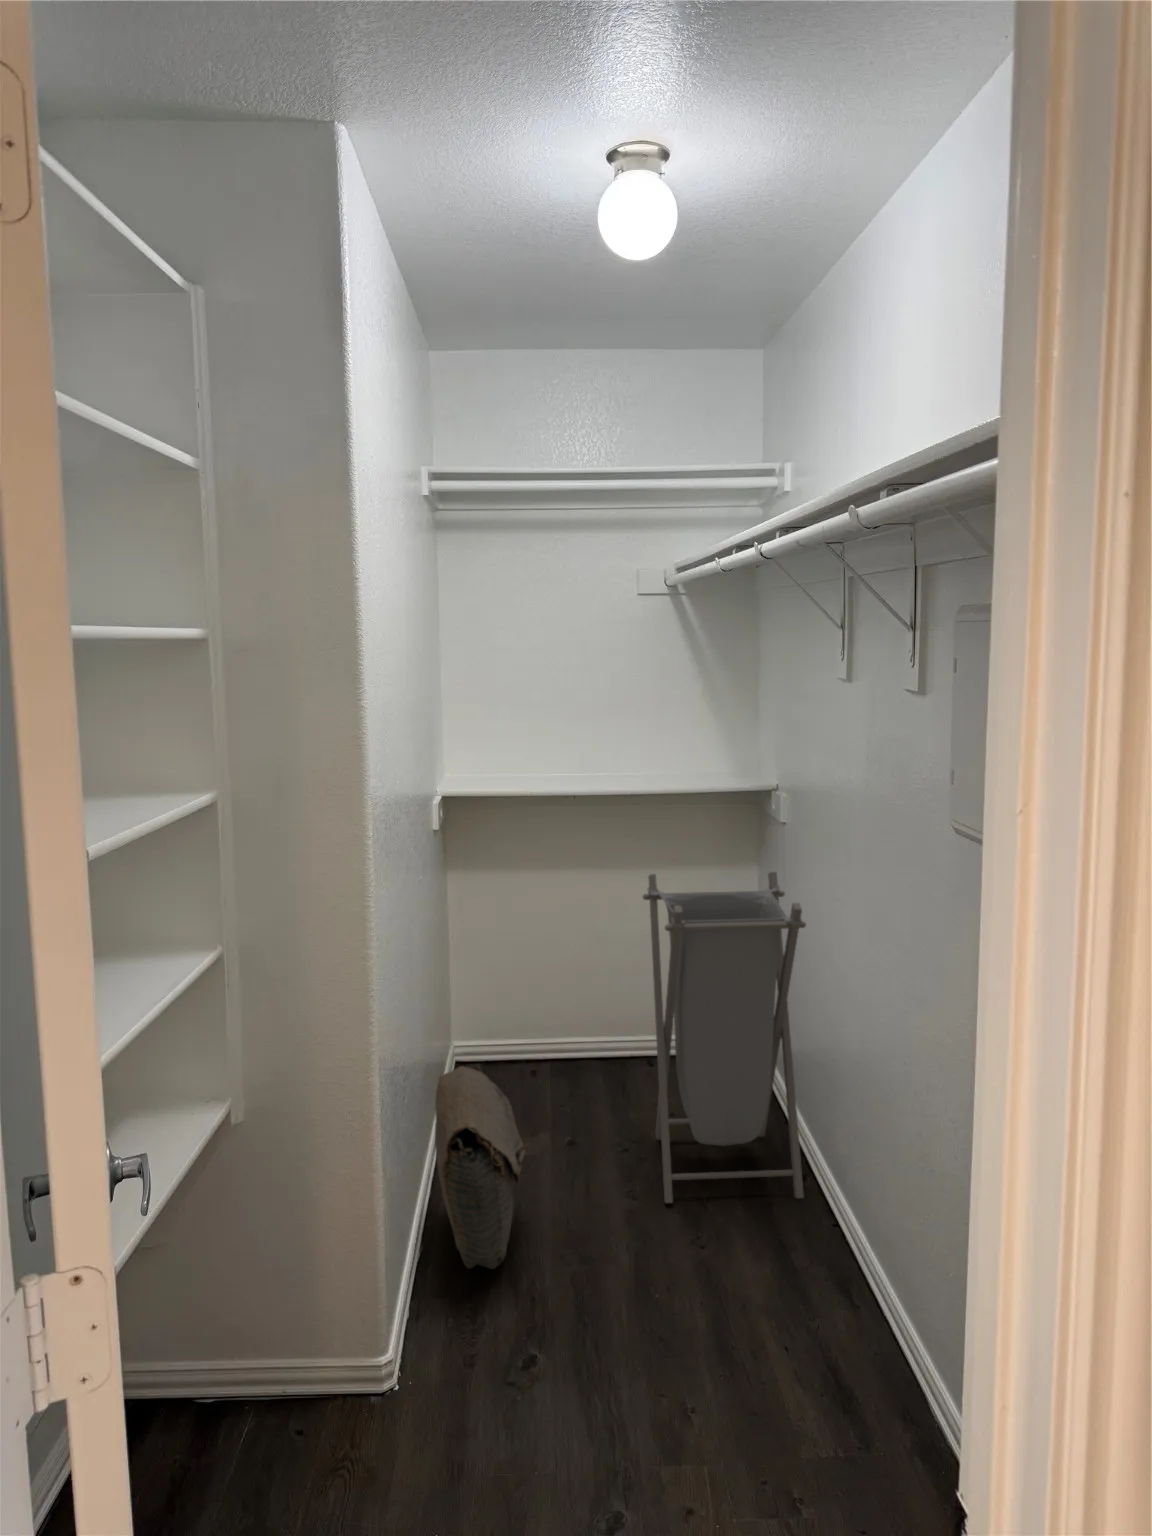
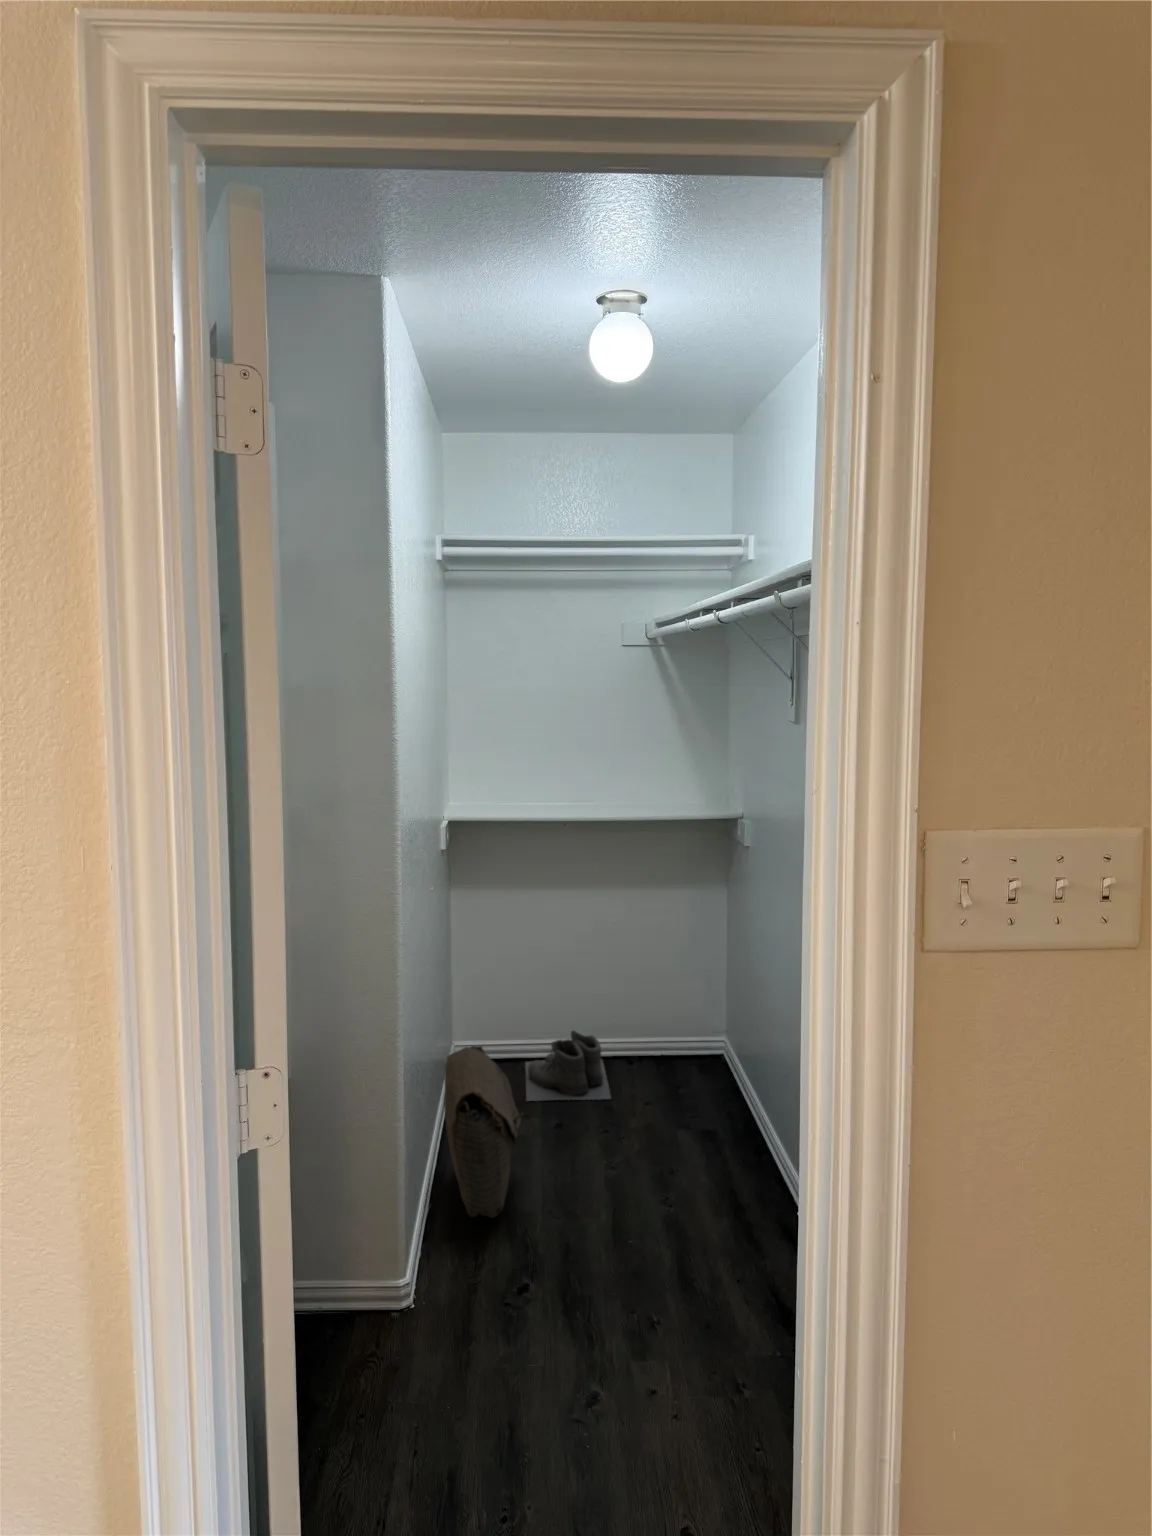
laundry hamper: present [643,872,806,1203] -> none [624,884,762,1169]
boots: none [531,1035,630,1118] -> present [525,1031,611,1101]

